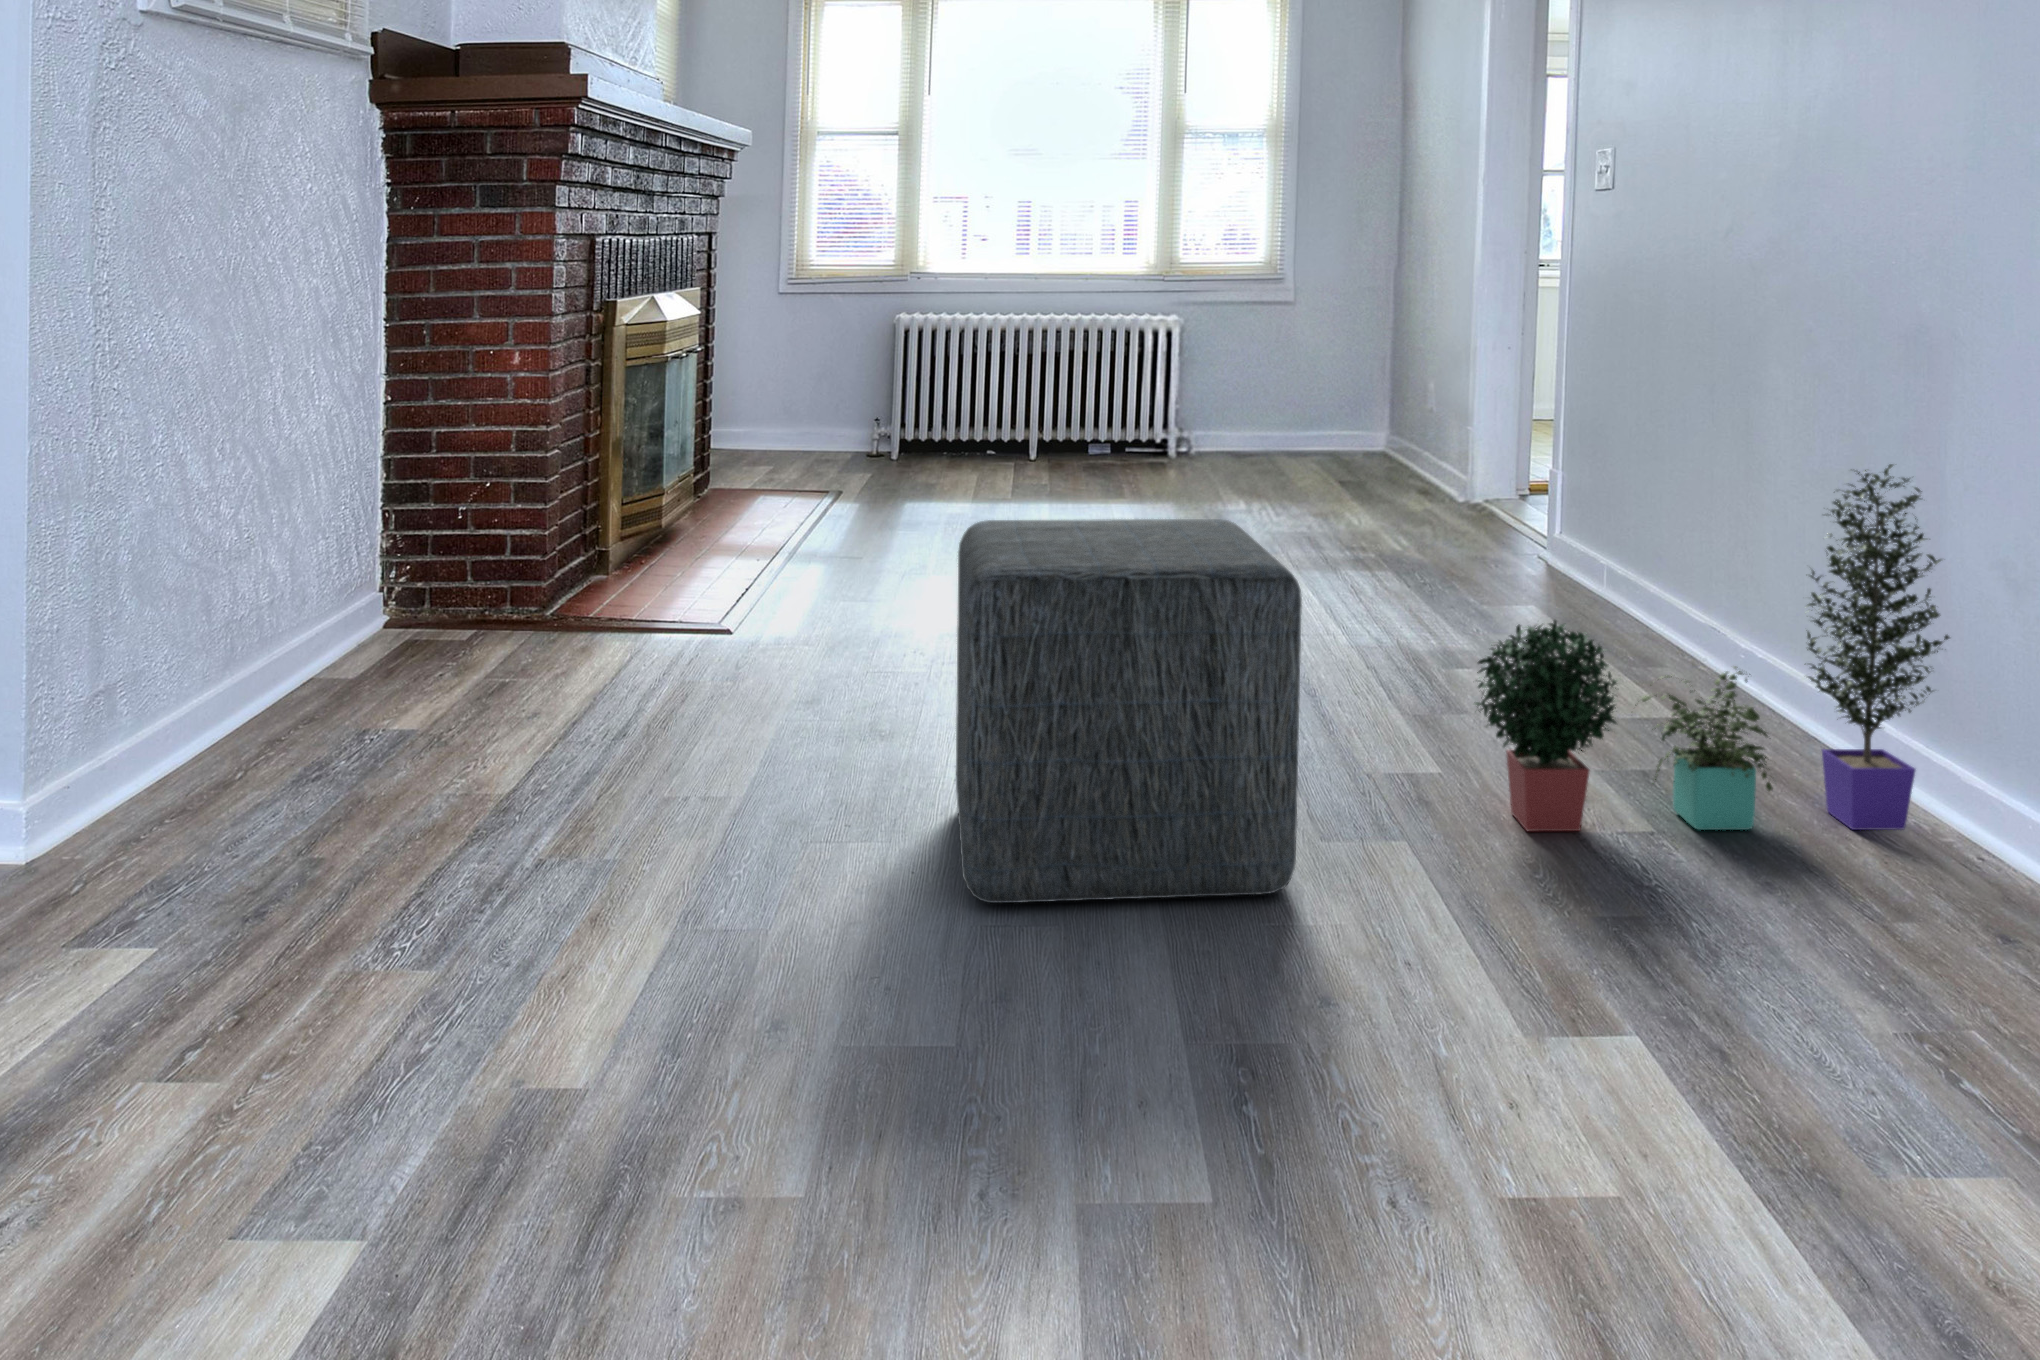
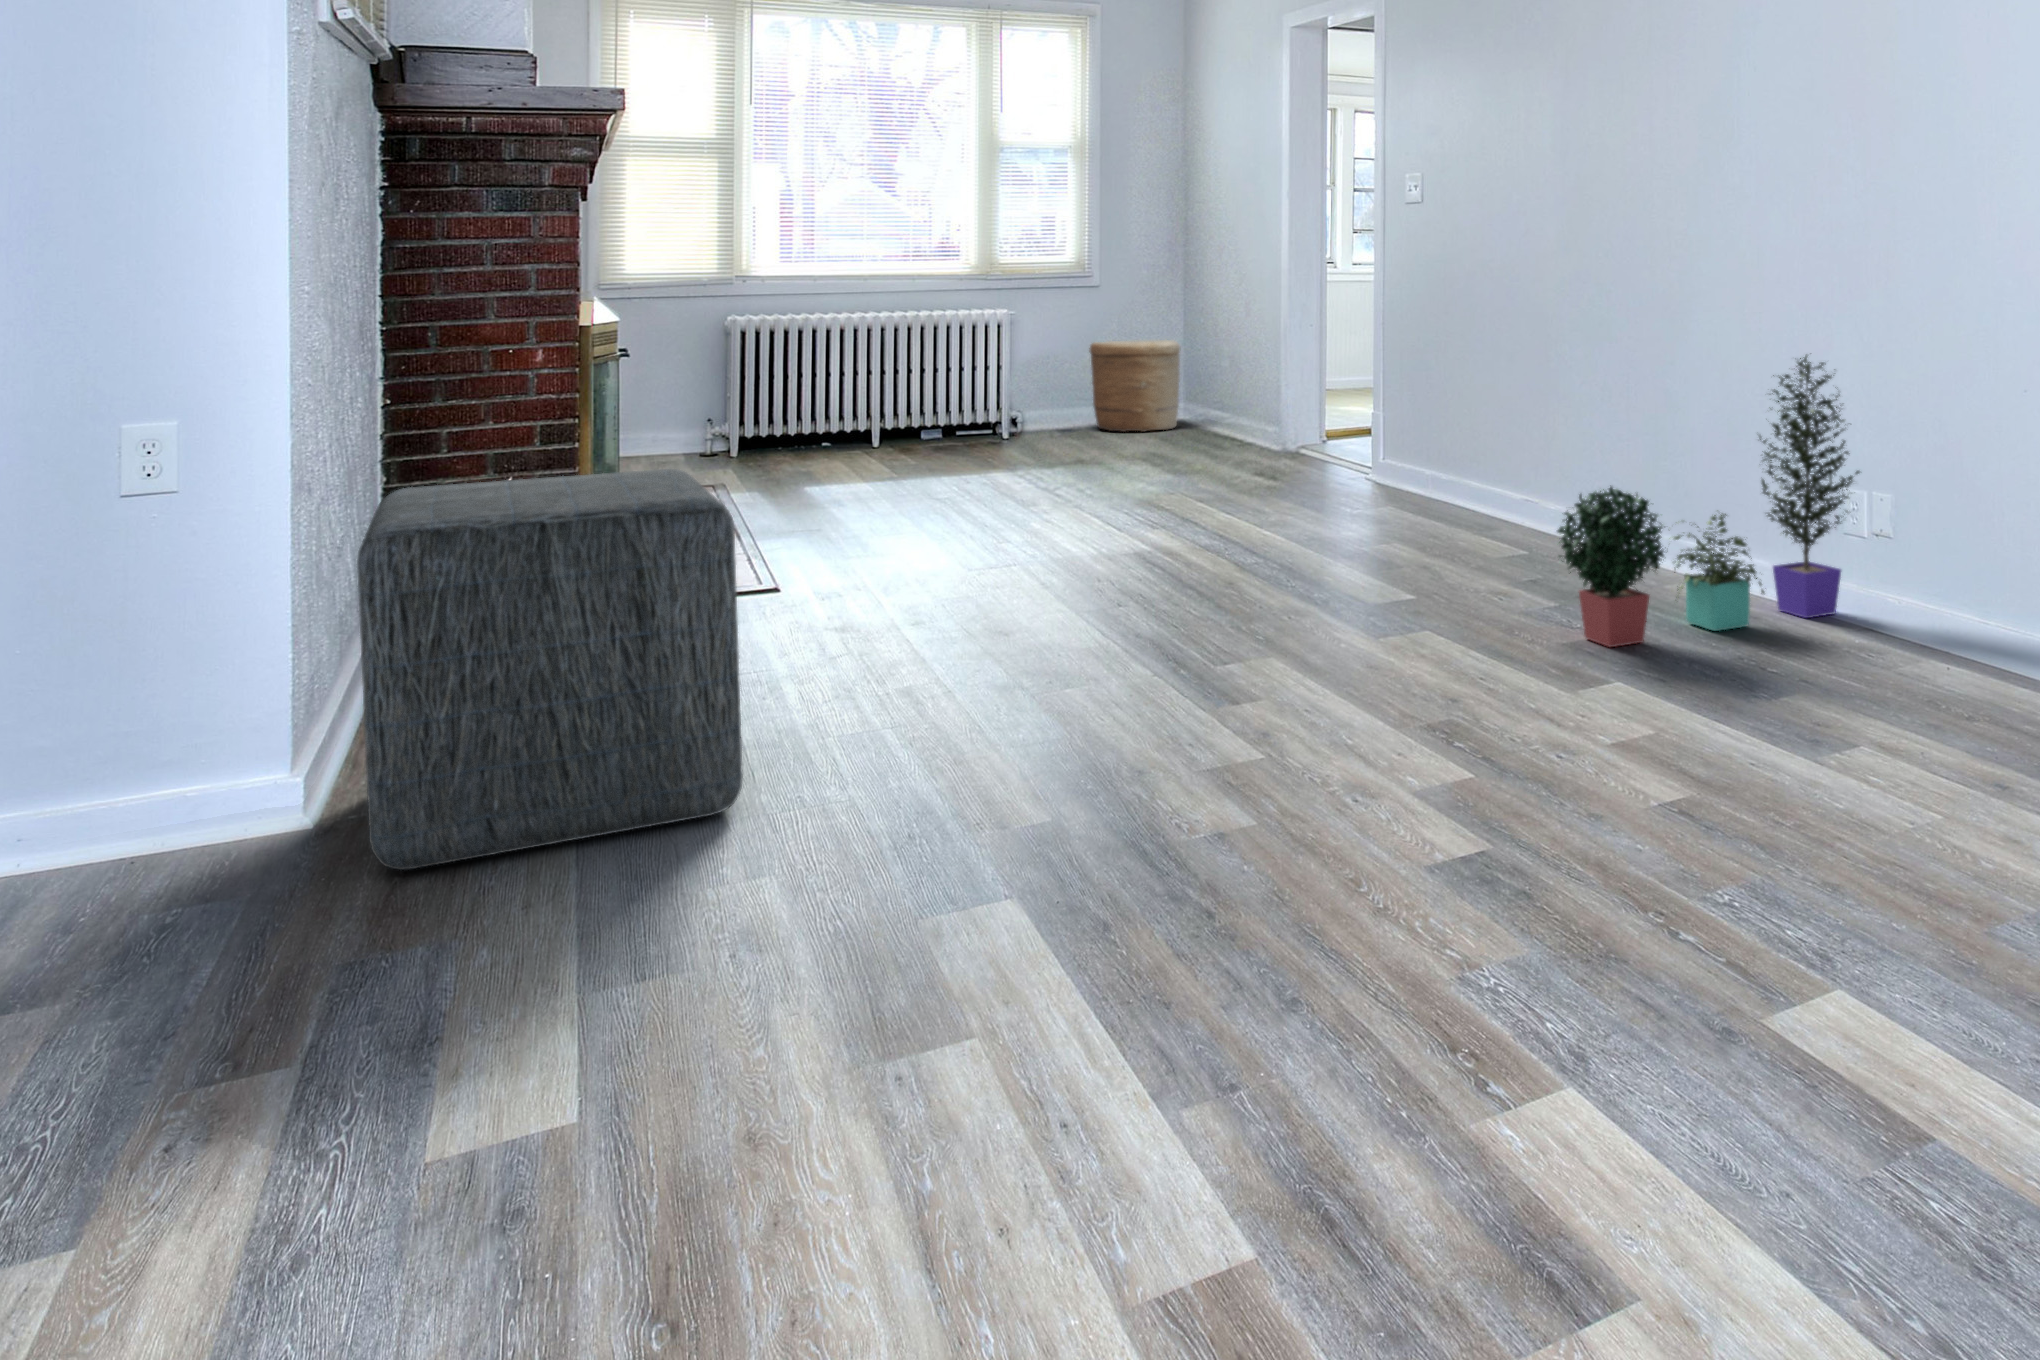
woven basket: none [1278,358,1382,466] -> present [1089,340,1180,432]
ottoman: present [956,519,1302,903] -> present [357,469,743,870]

